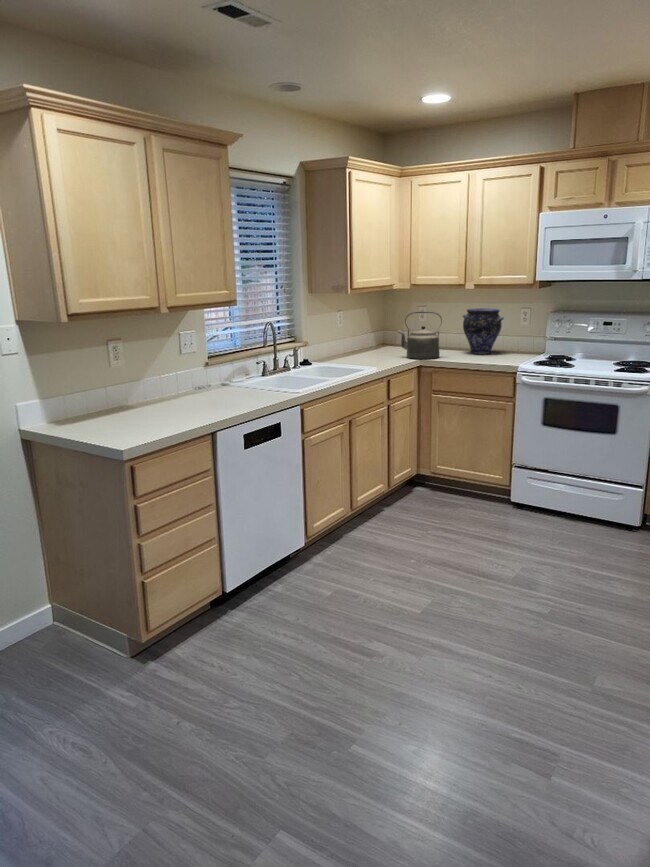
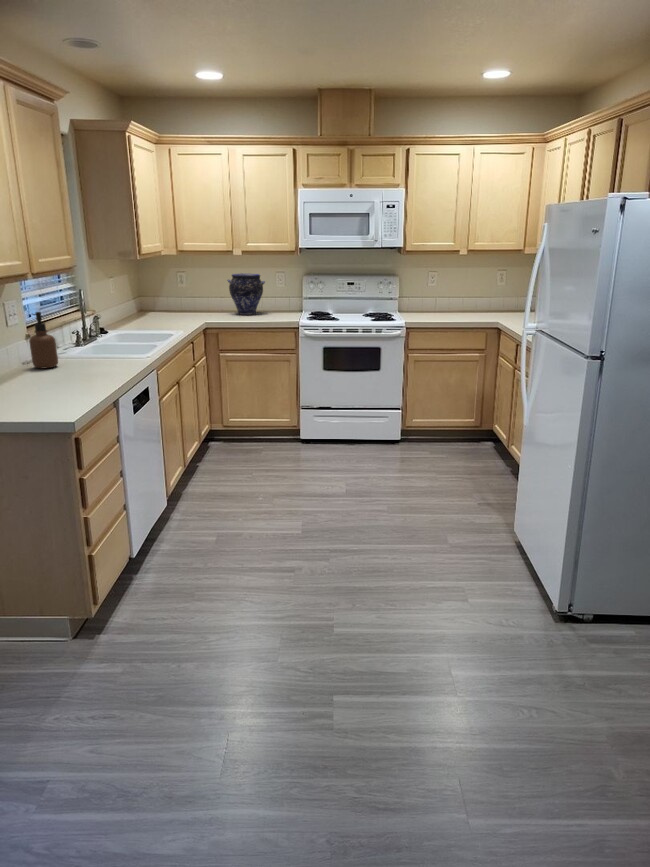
kettle: present [398,312,442,359] -> none [178,277,218,322]
soap dispenser: none [192,345,215,397] -> present [29,312,58,369]

